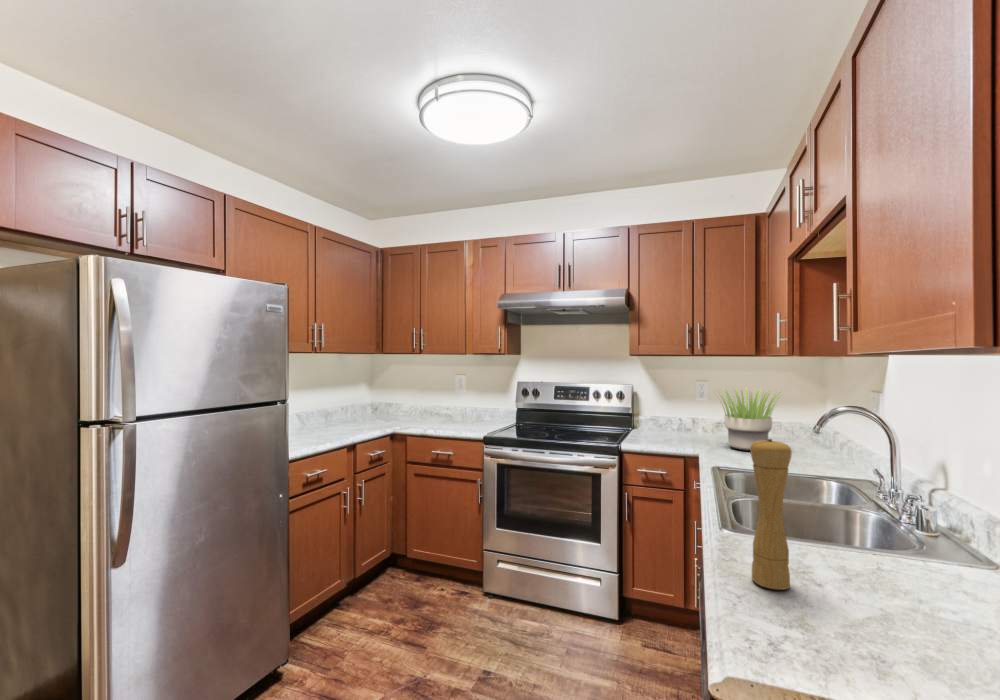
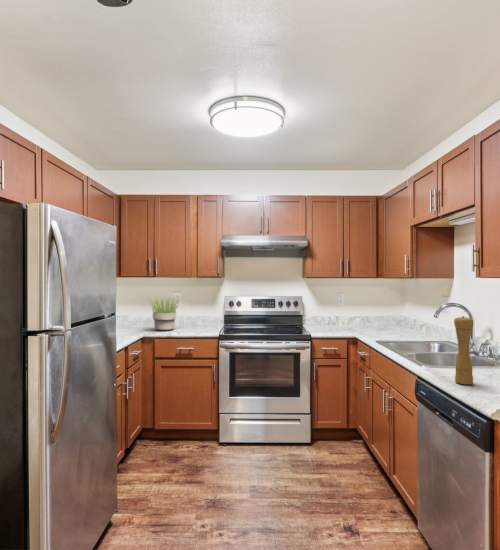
potted plant: present [720,388,782,451] -> present [149,297,178,331]

